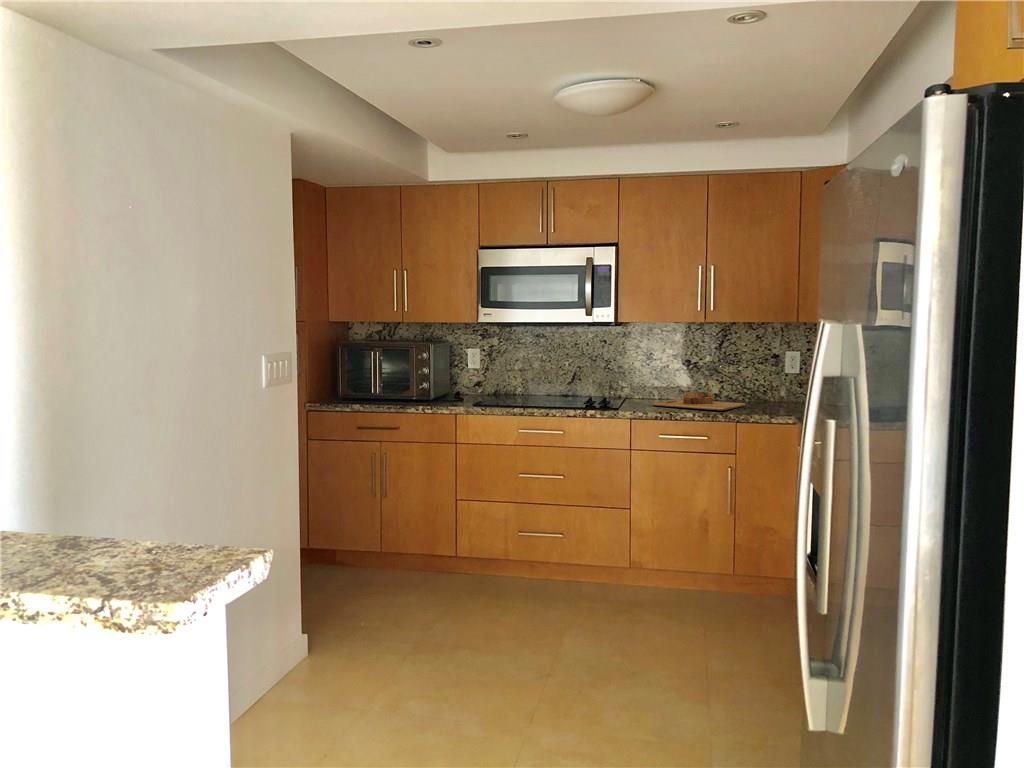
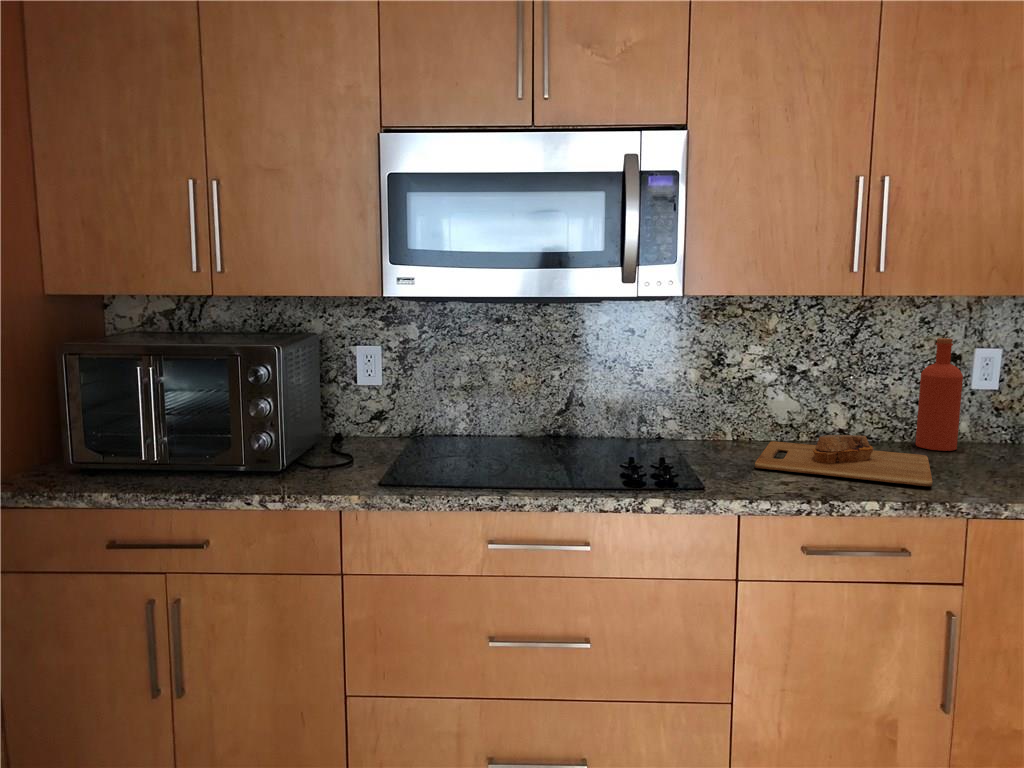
bottle: none [752,345,773,403] -> present [916,338,963,451]

